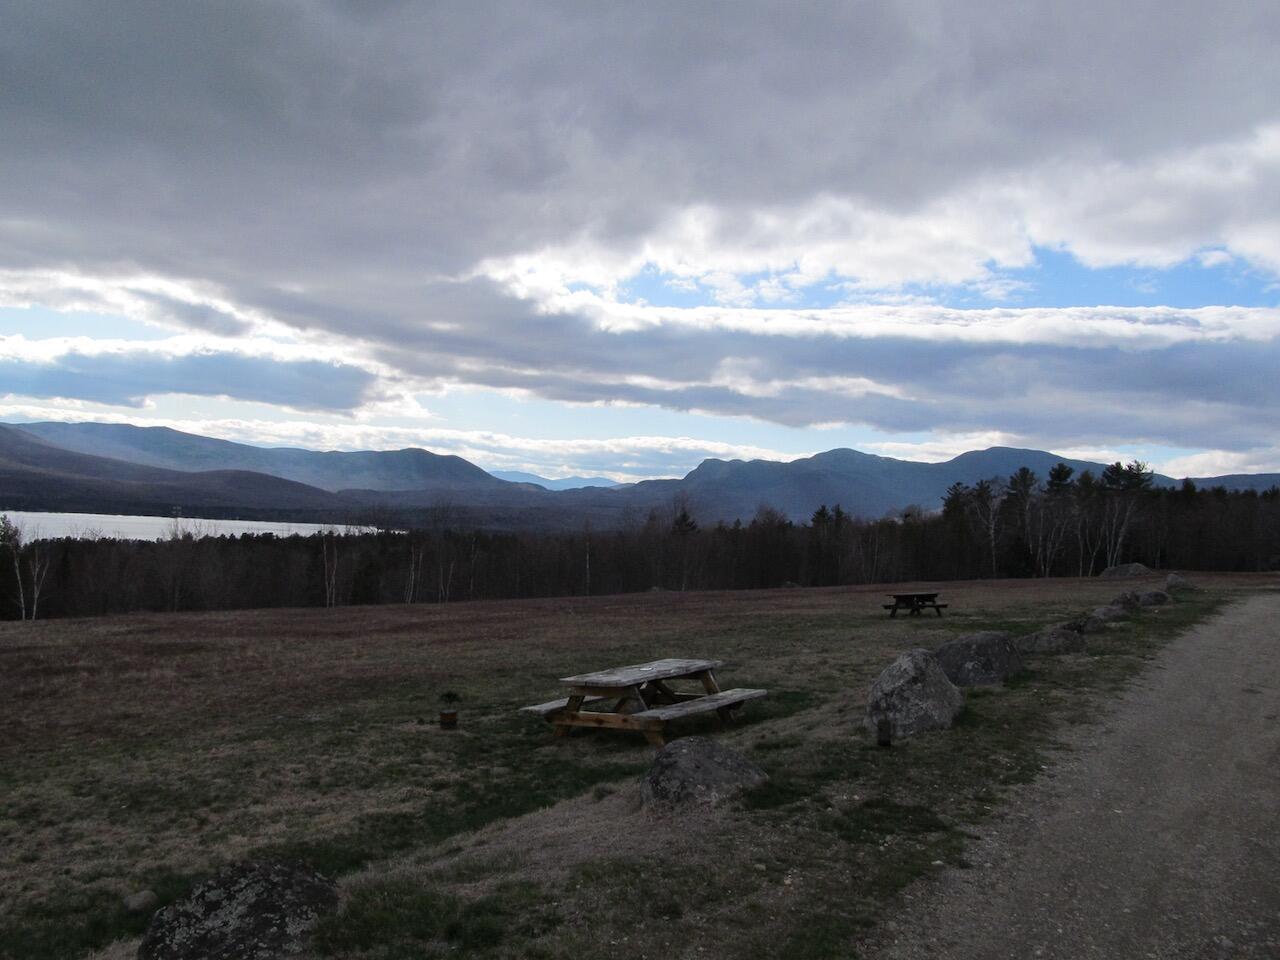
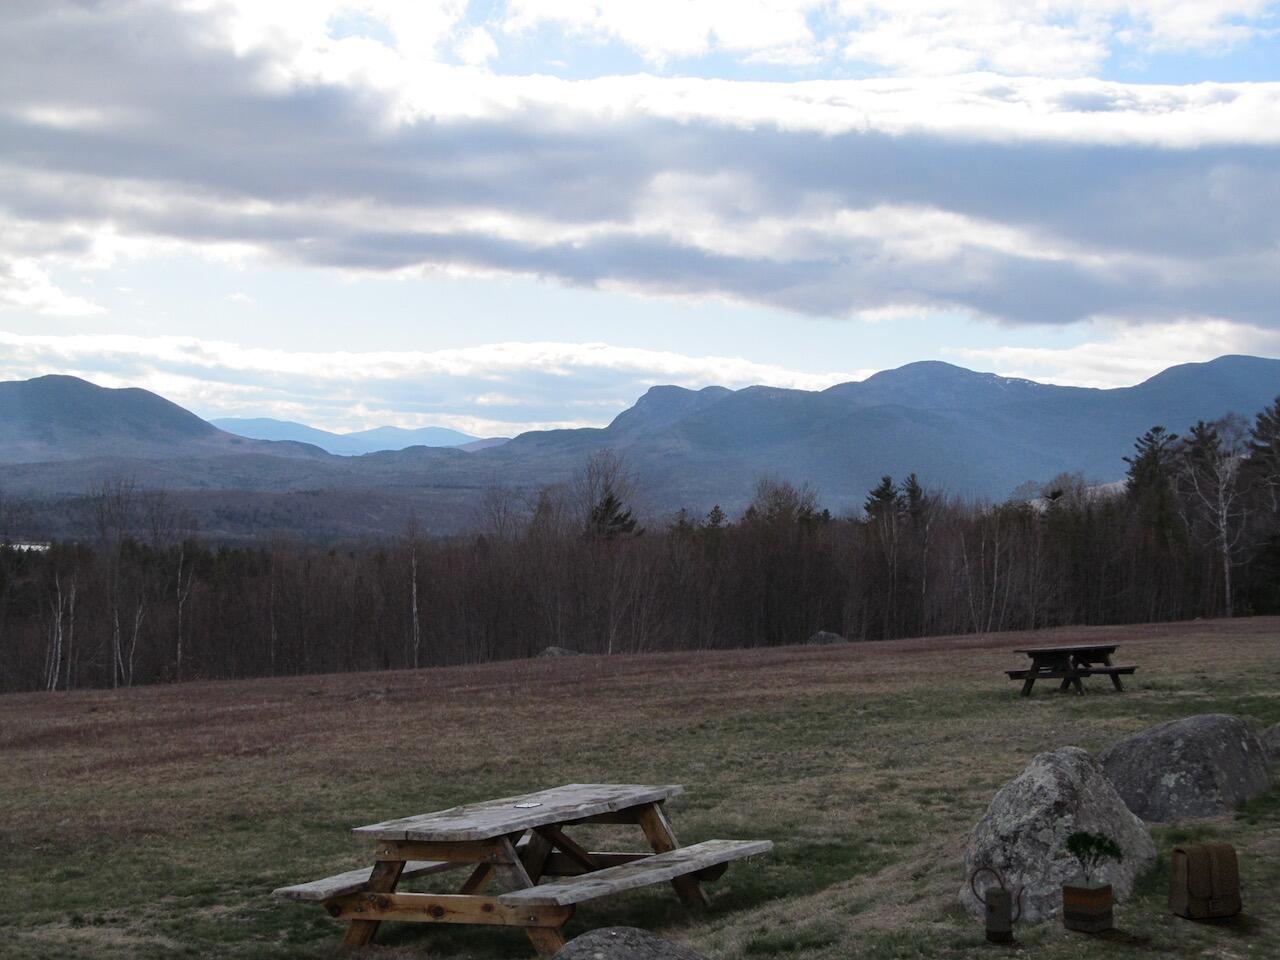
potted tree: present [438,692,462,728] -> present [1053,831,1126,932]
backpack: none [968,696,1006,737] -> present [1167,836,1242,919]

